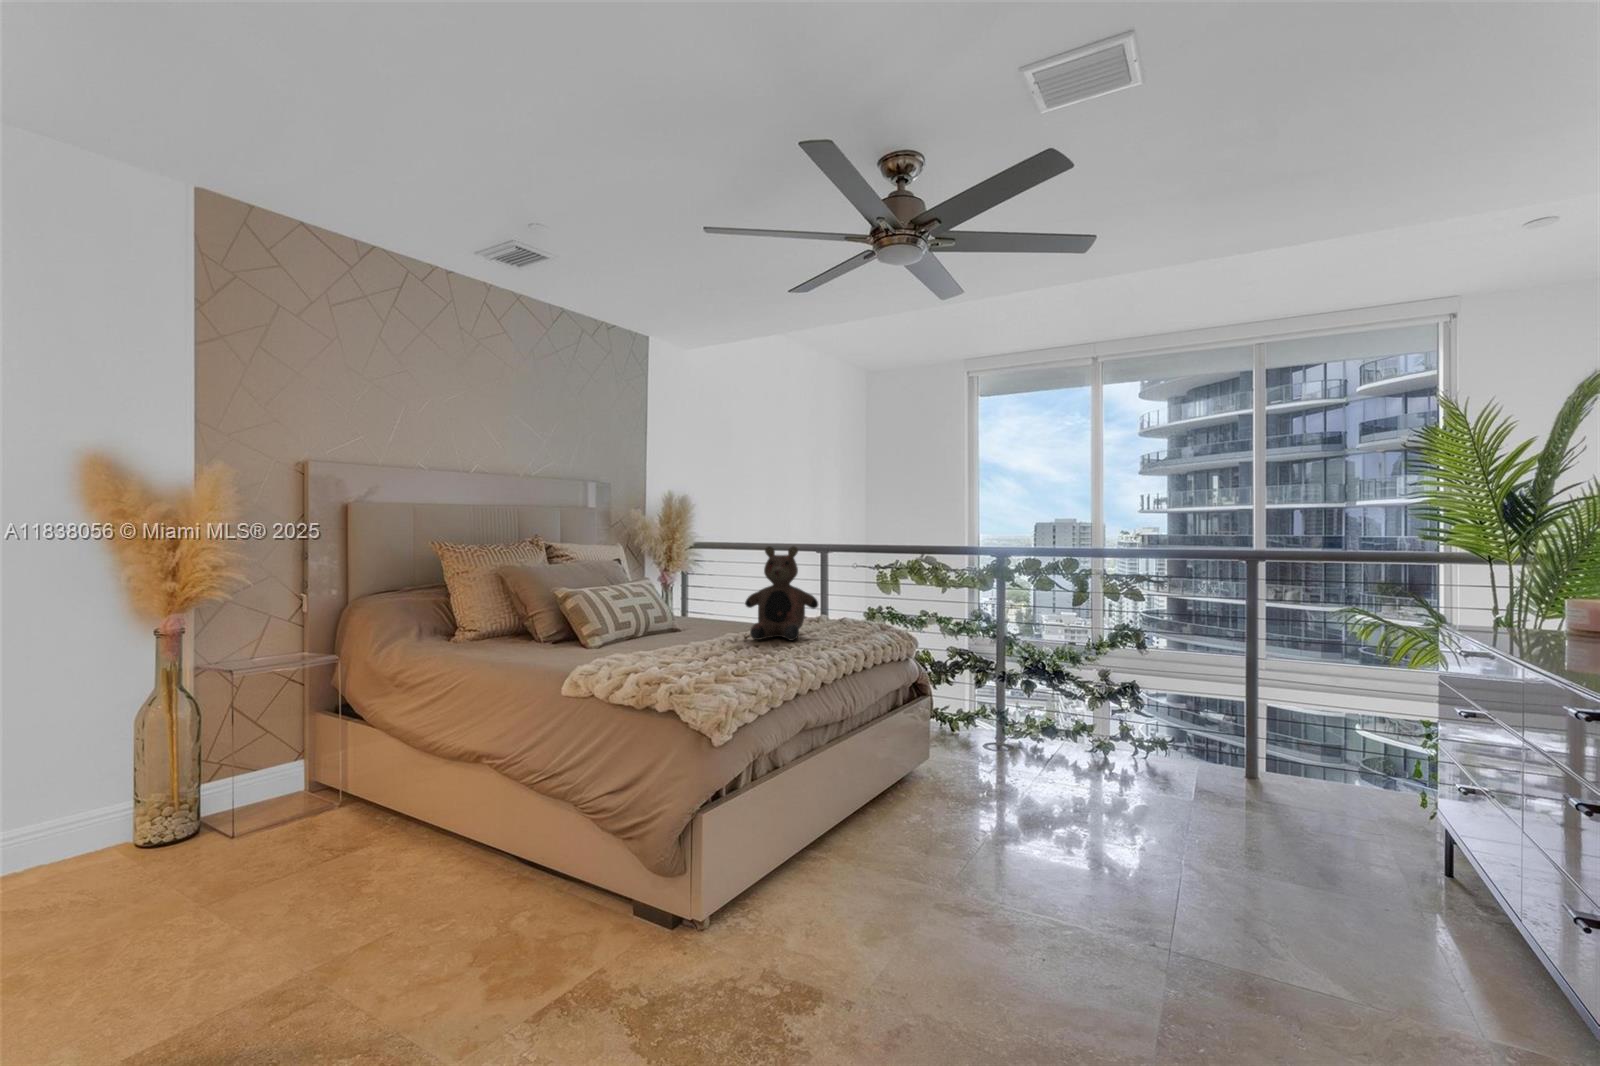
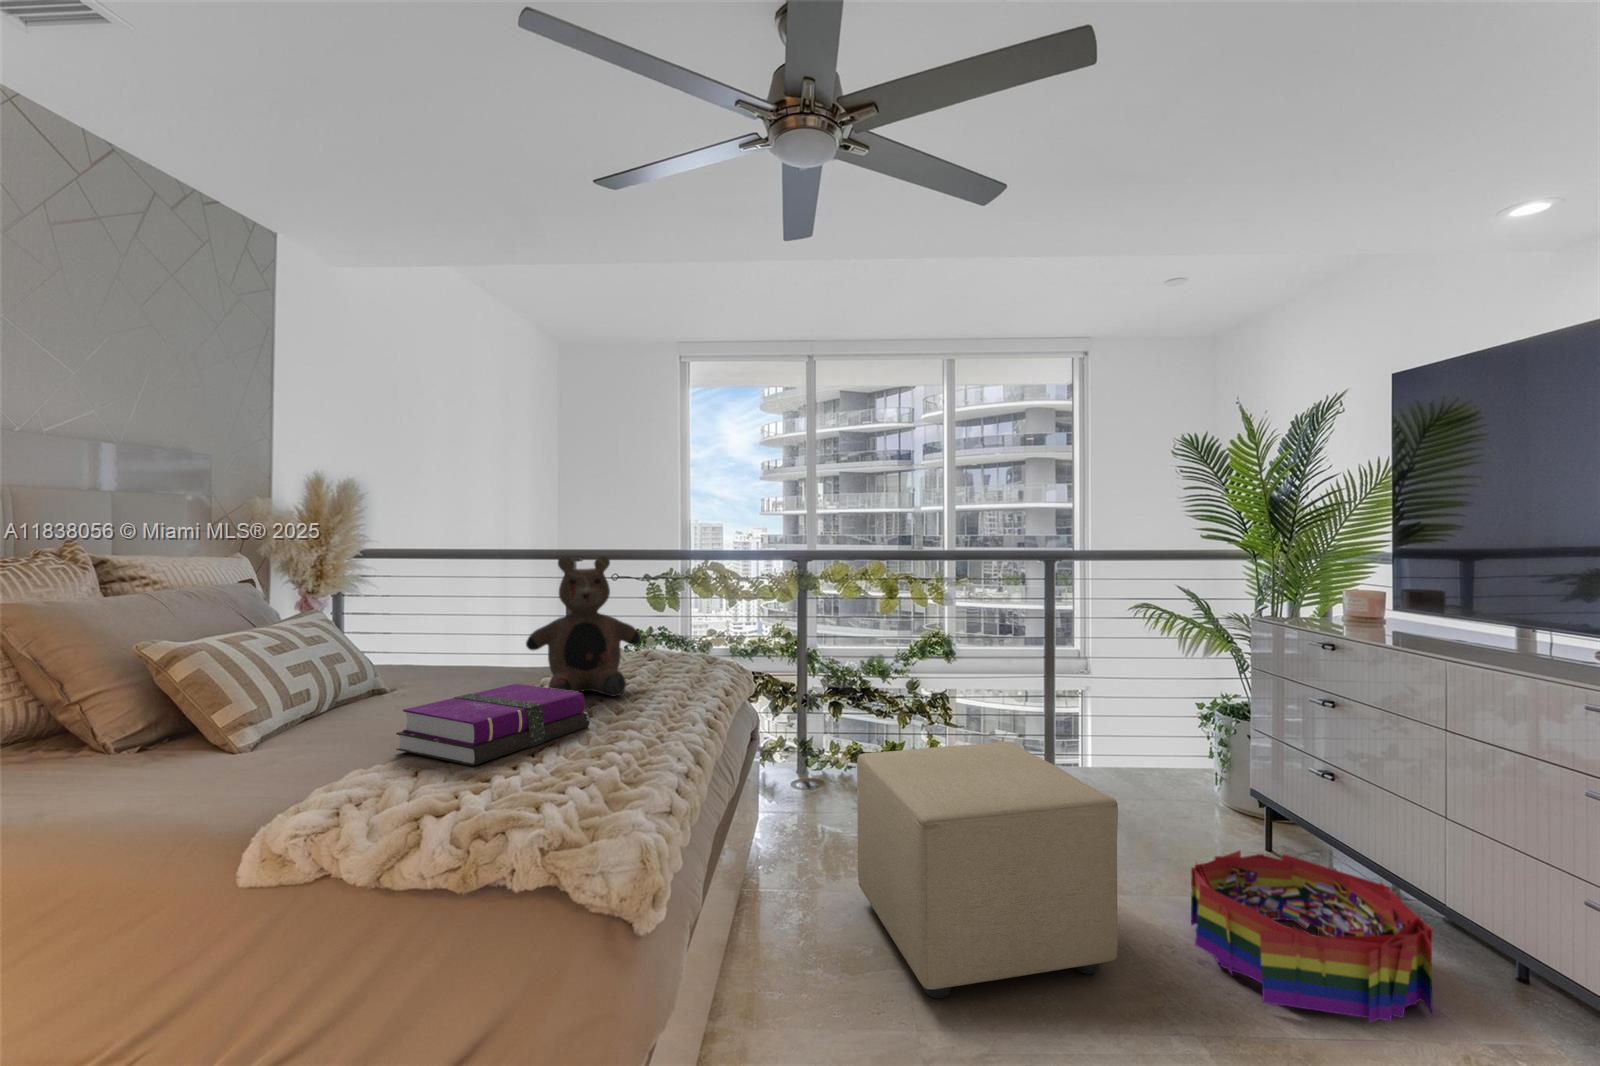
notebook: none [652,624,756,660] -> present [396,684,590,766]
ottoman: none [969,706,1150,898] -> present [857,742,1118,998]
storage bin: none [1239,839,1474,997] -> present [1191,851,1432,1023]

